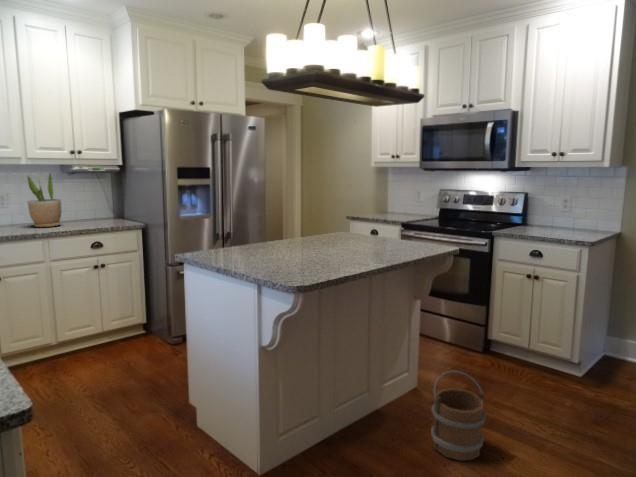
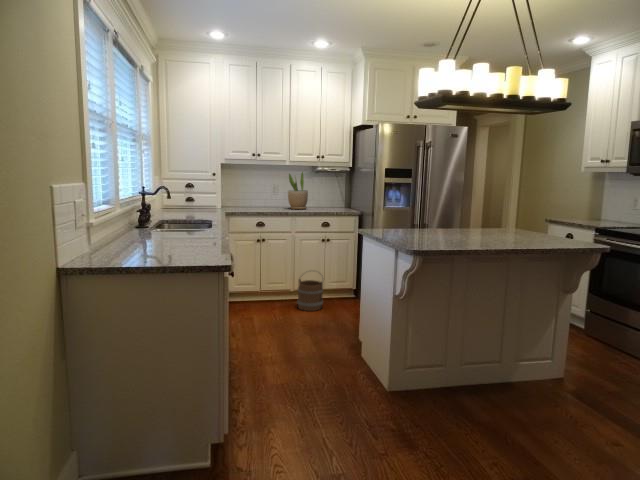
bucket: present [431,370,486,460] -> present [297,275,323,311]

